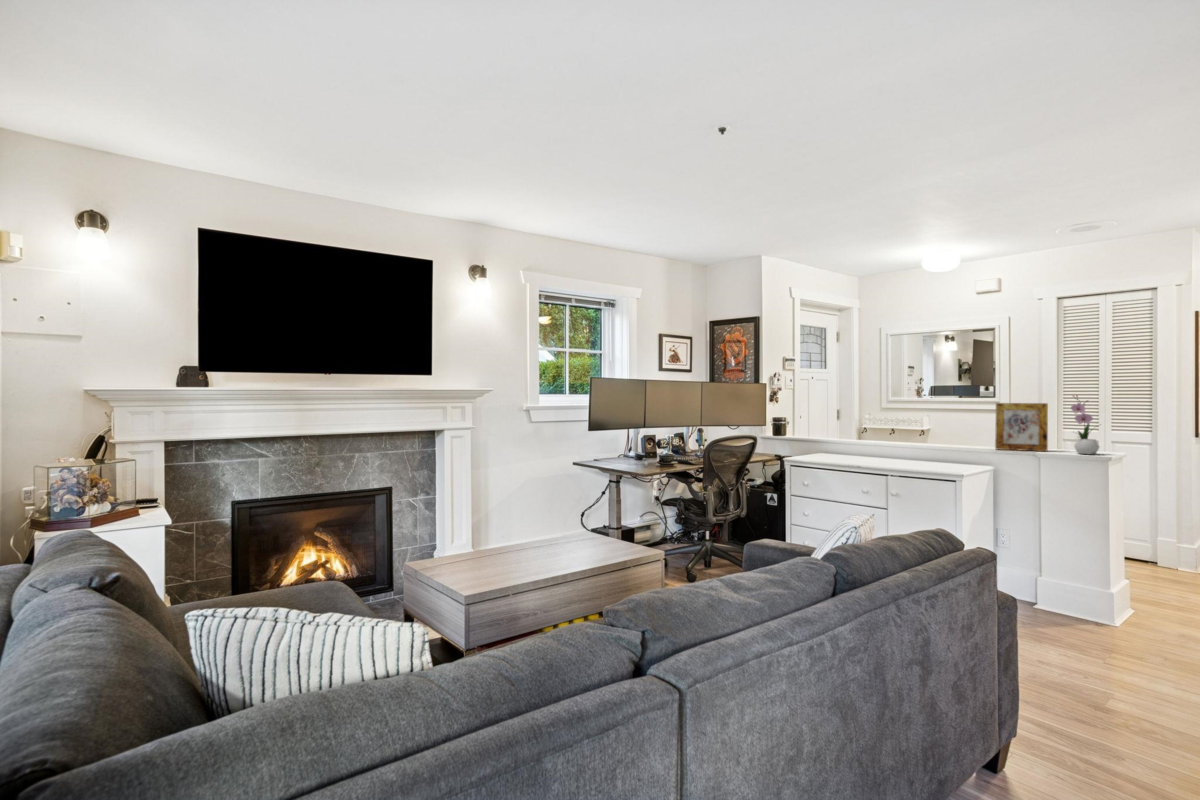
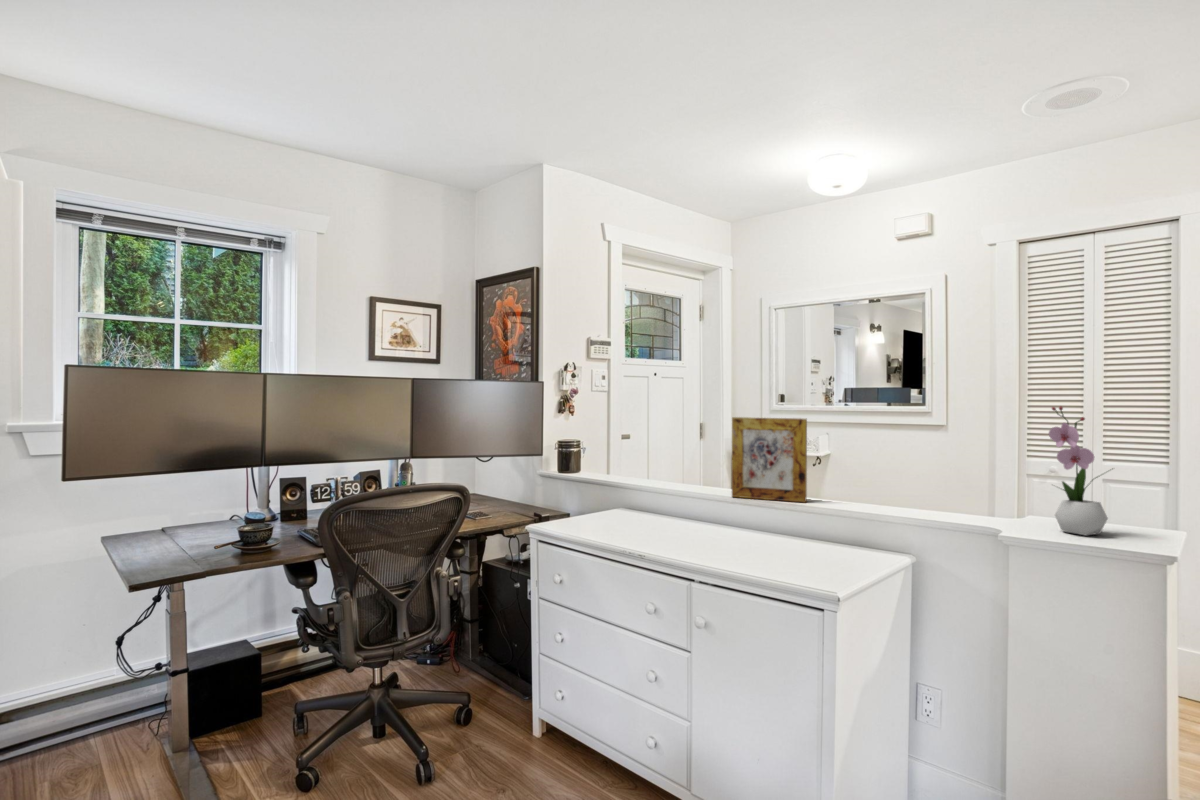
picture frame: present [995,403,1048,452] -> present [732,417,807,503]

